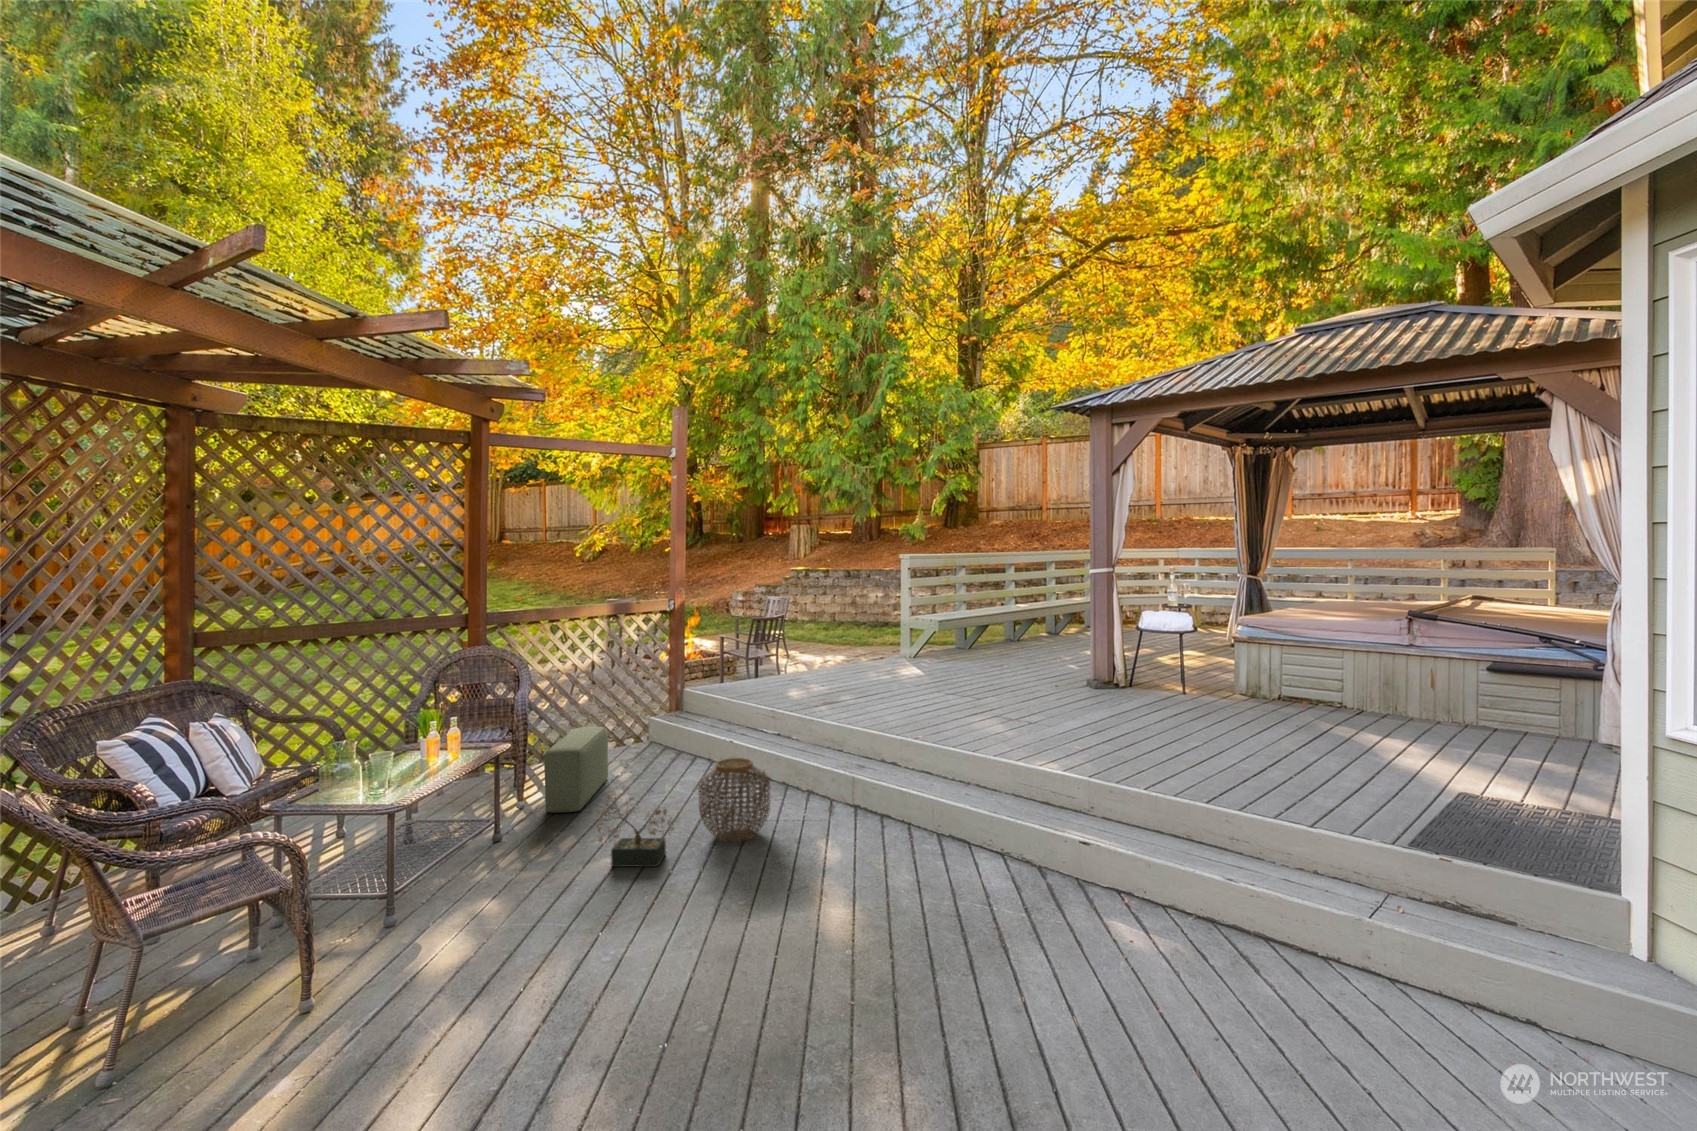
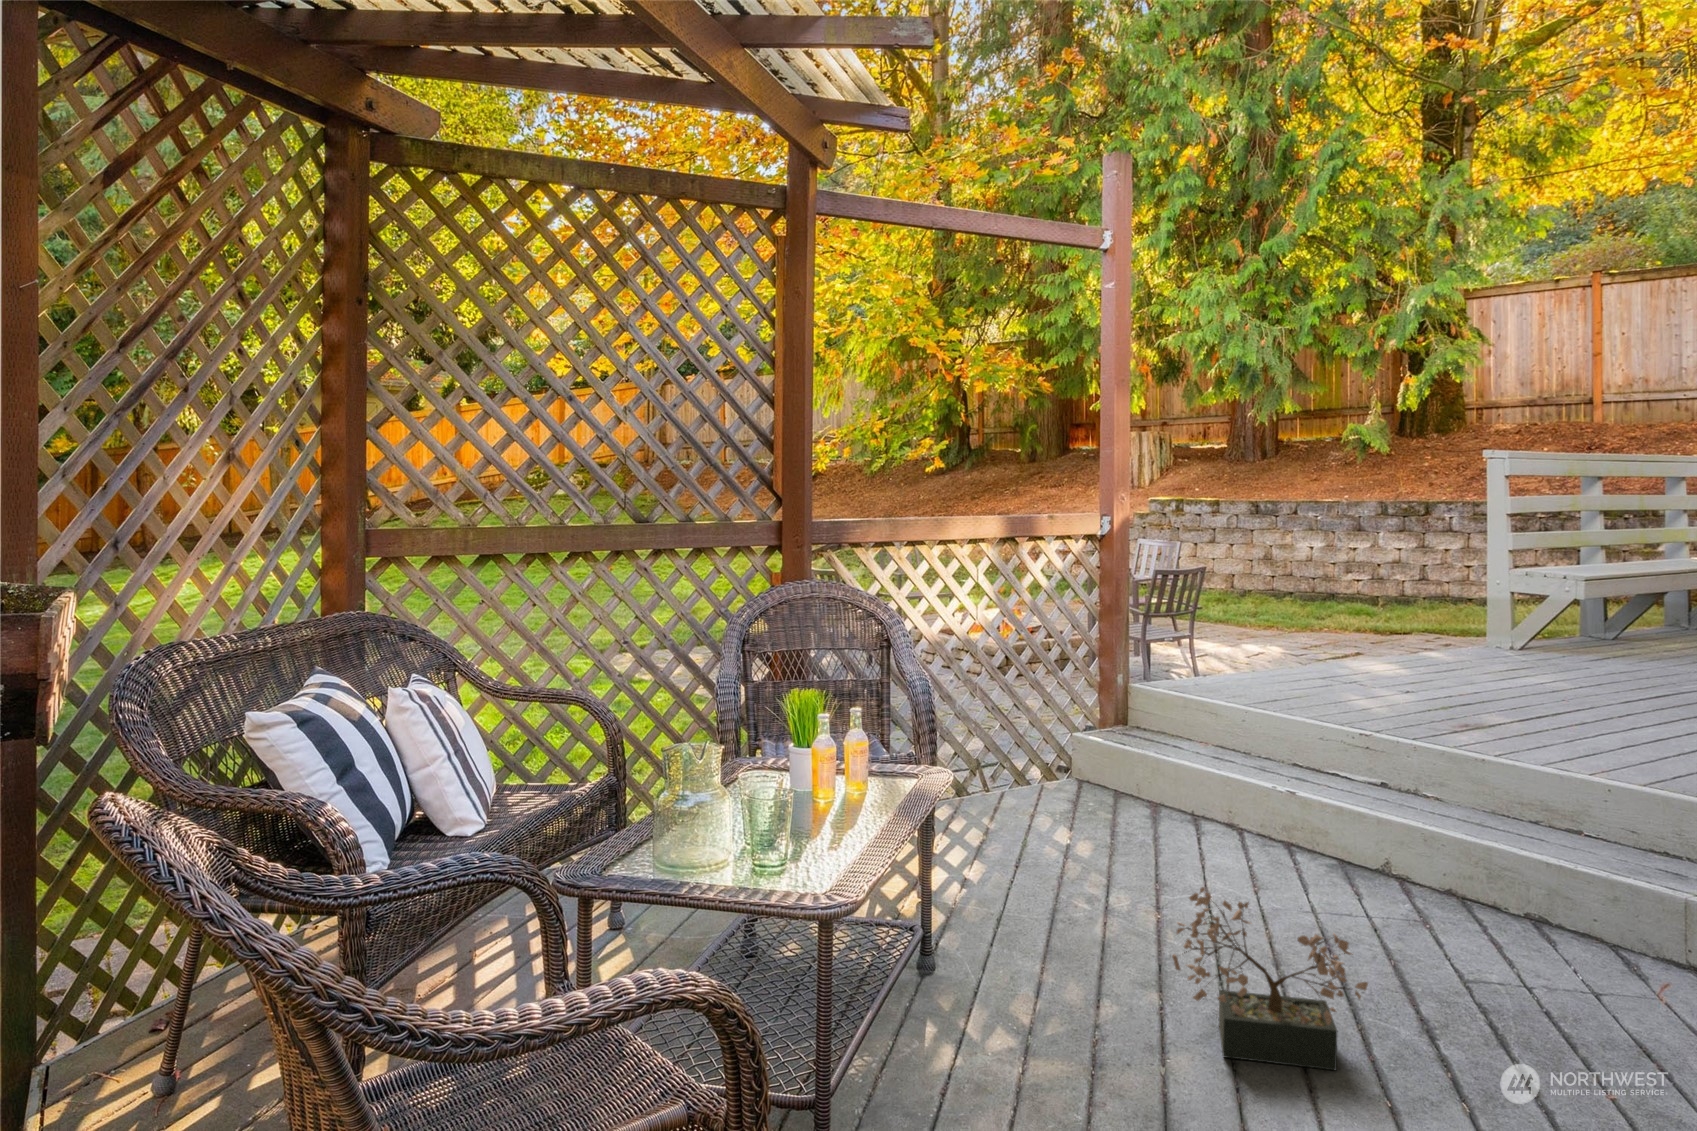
pouf: present [544,727,608,813] -> none [970,740,1045,906]
woven basket: present [699,758,770,842] -> none [1363,829,1544,1021]

